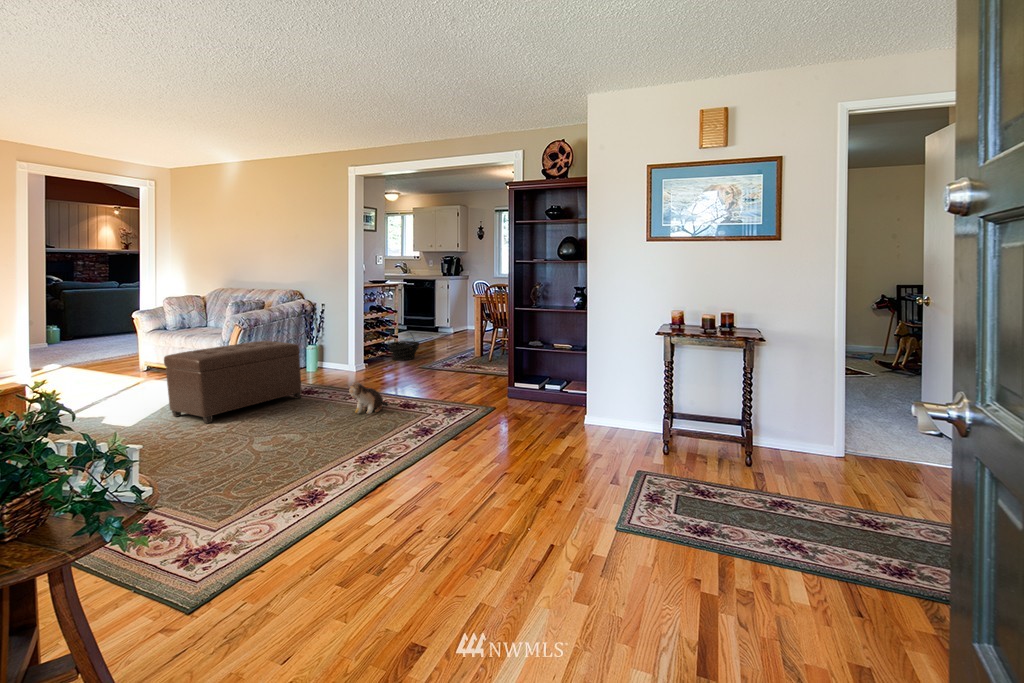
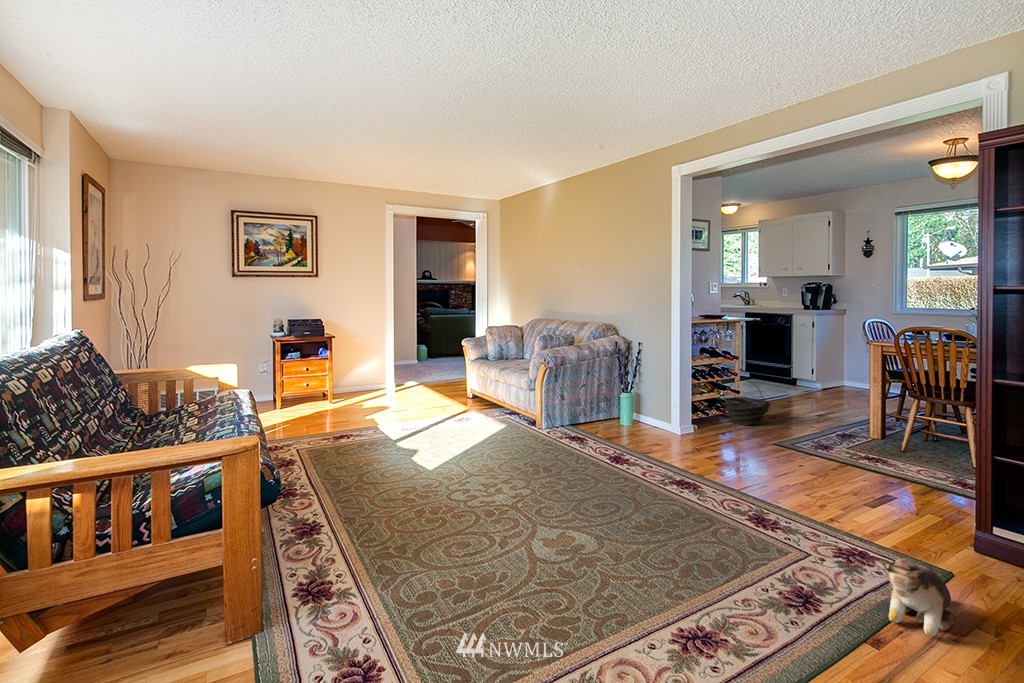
ottoman: present [164,341,302,423] -> none [459,389,608,492]
plush toy: present [345,382,388,414] -> present [880,558,955,636]

